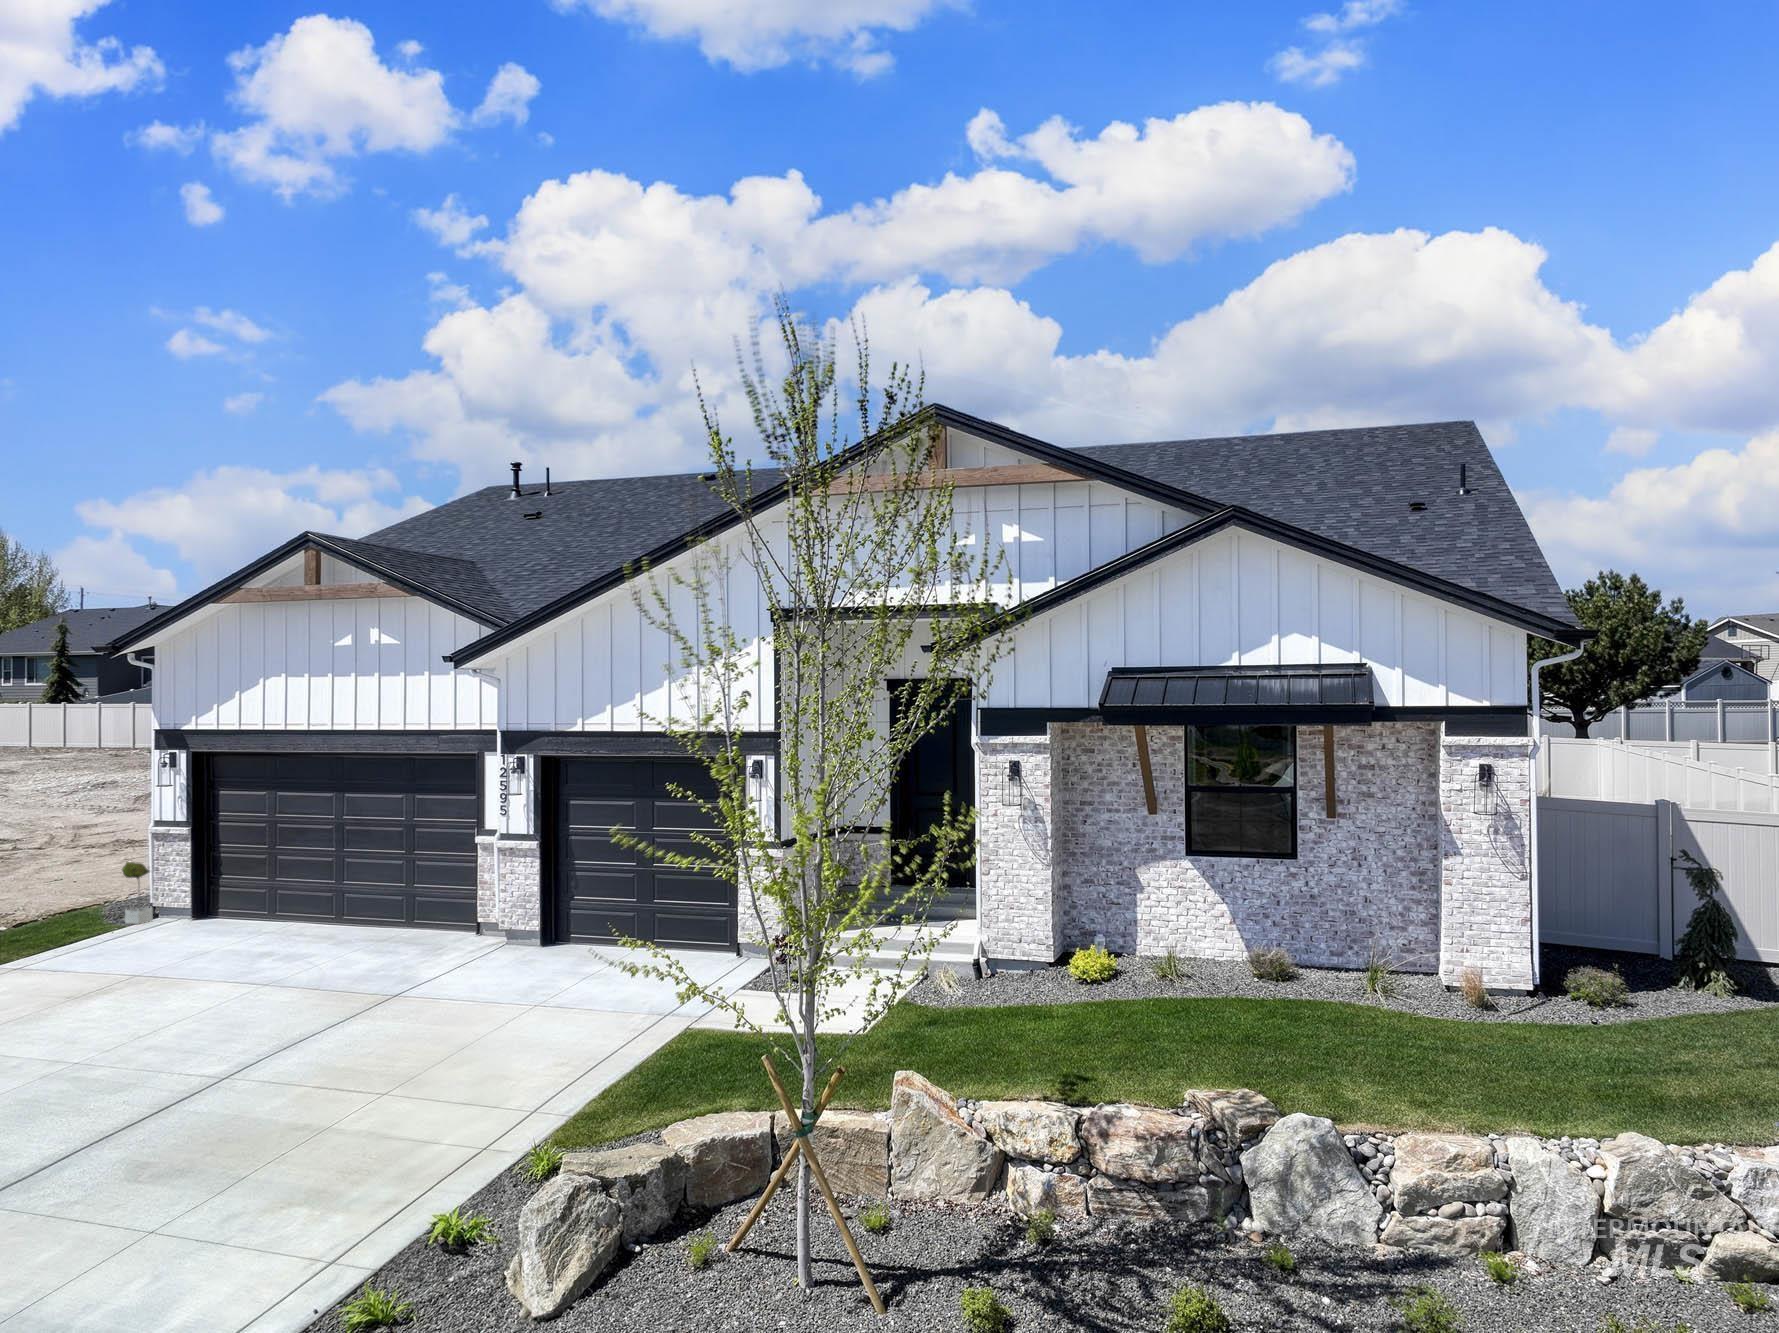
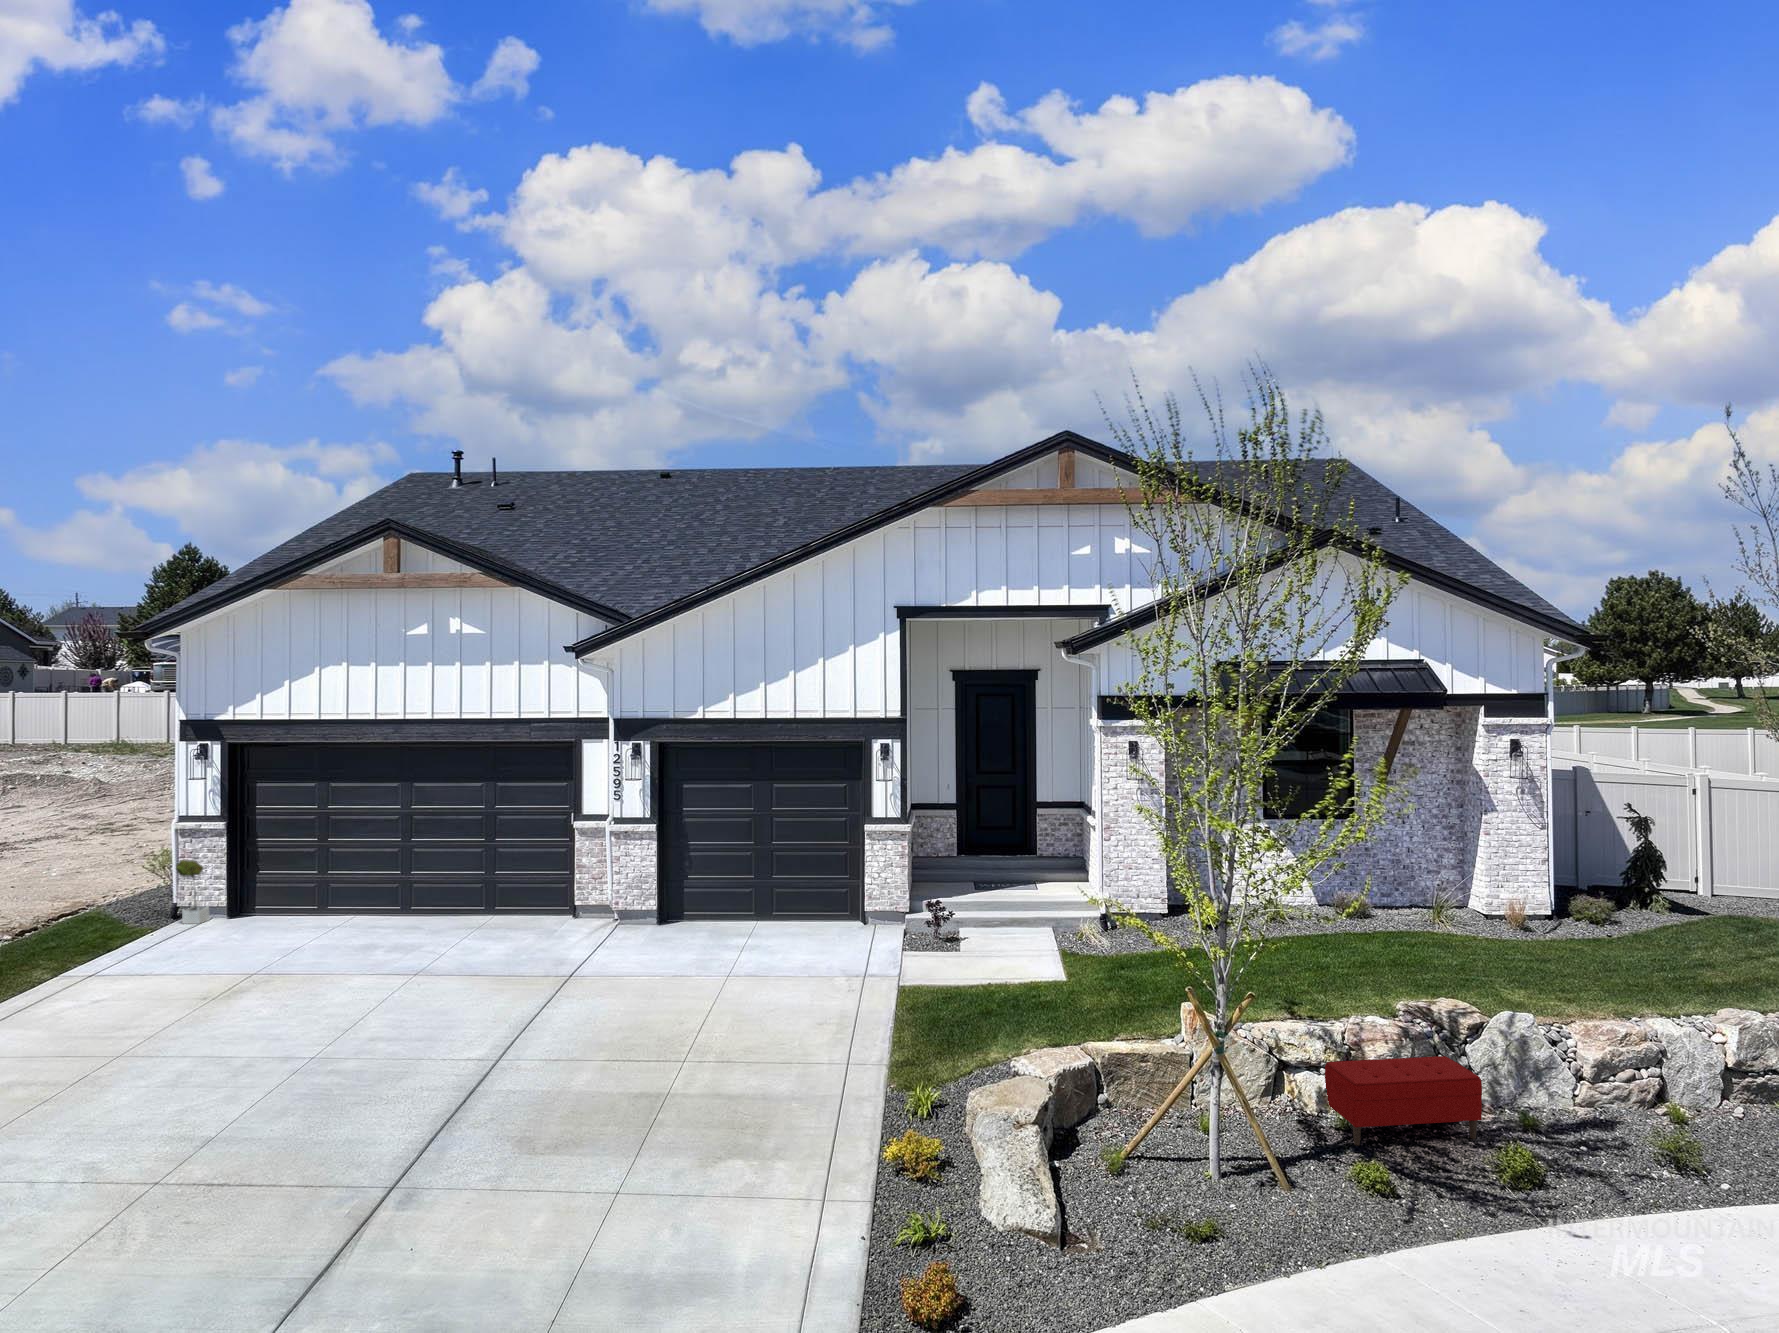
bench: none [1002,1153,1192,1281] -> present [1325,1056,1482,1146]

